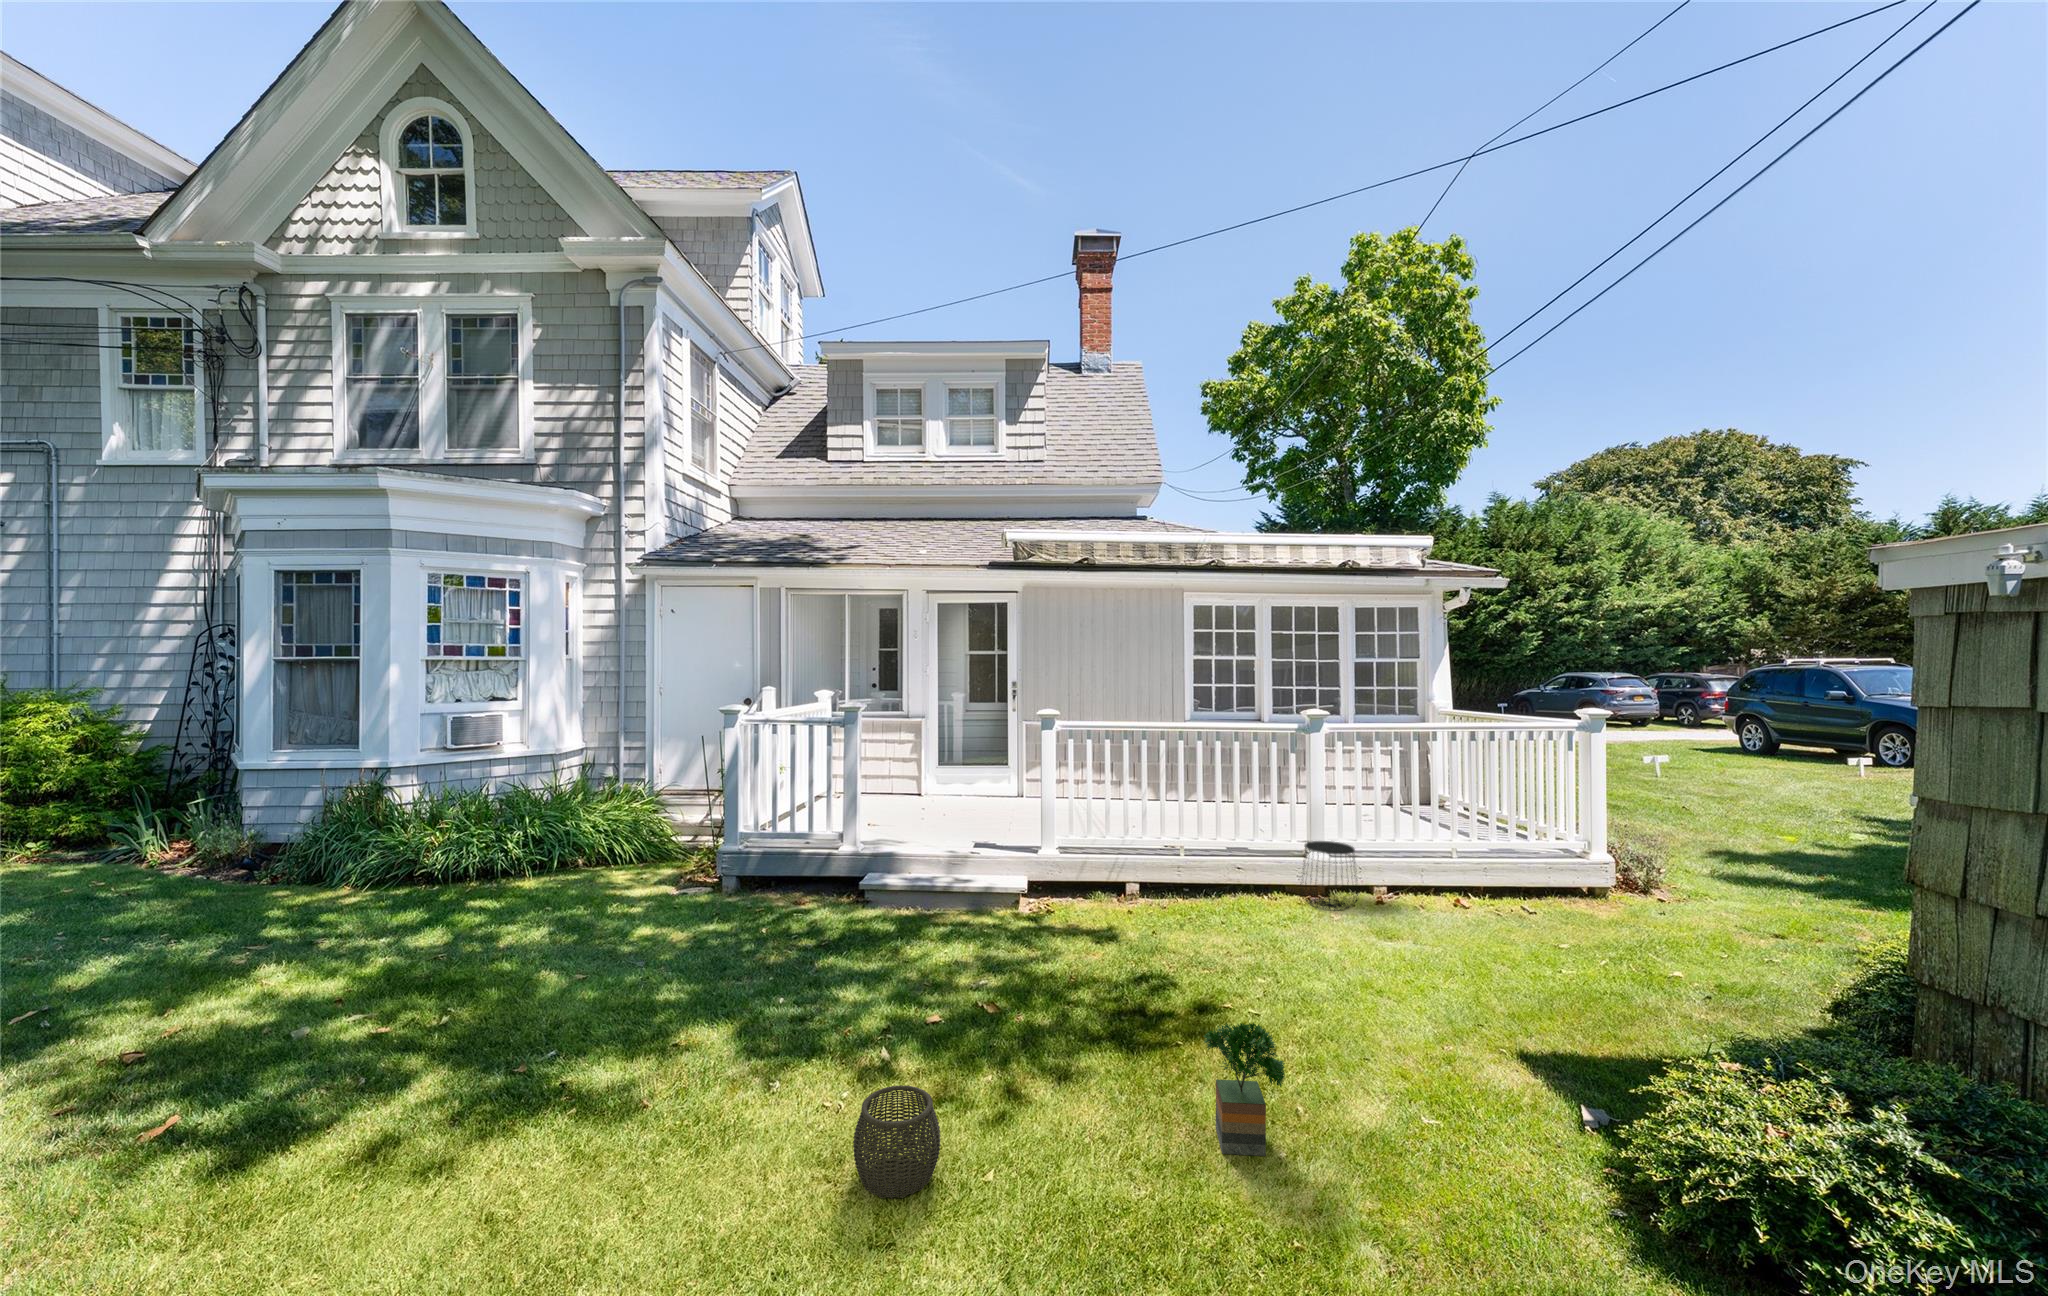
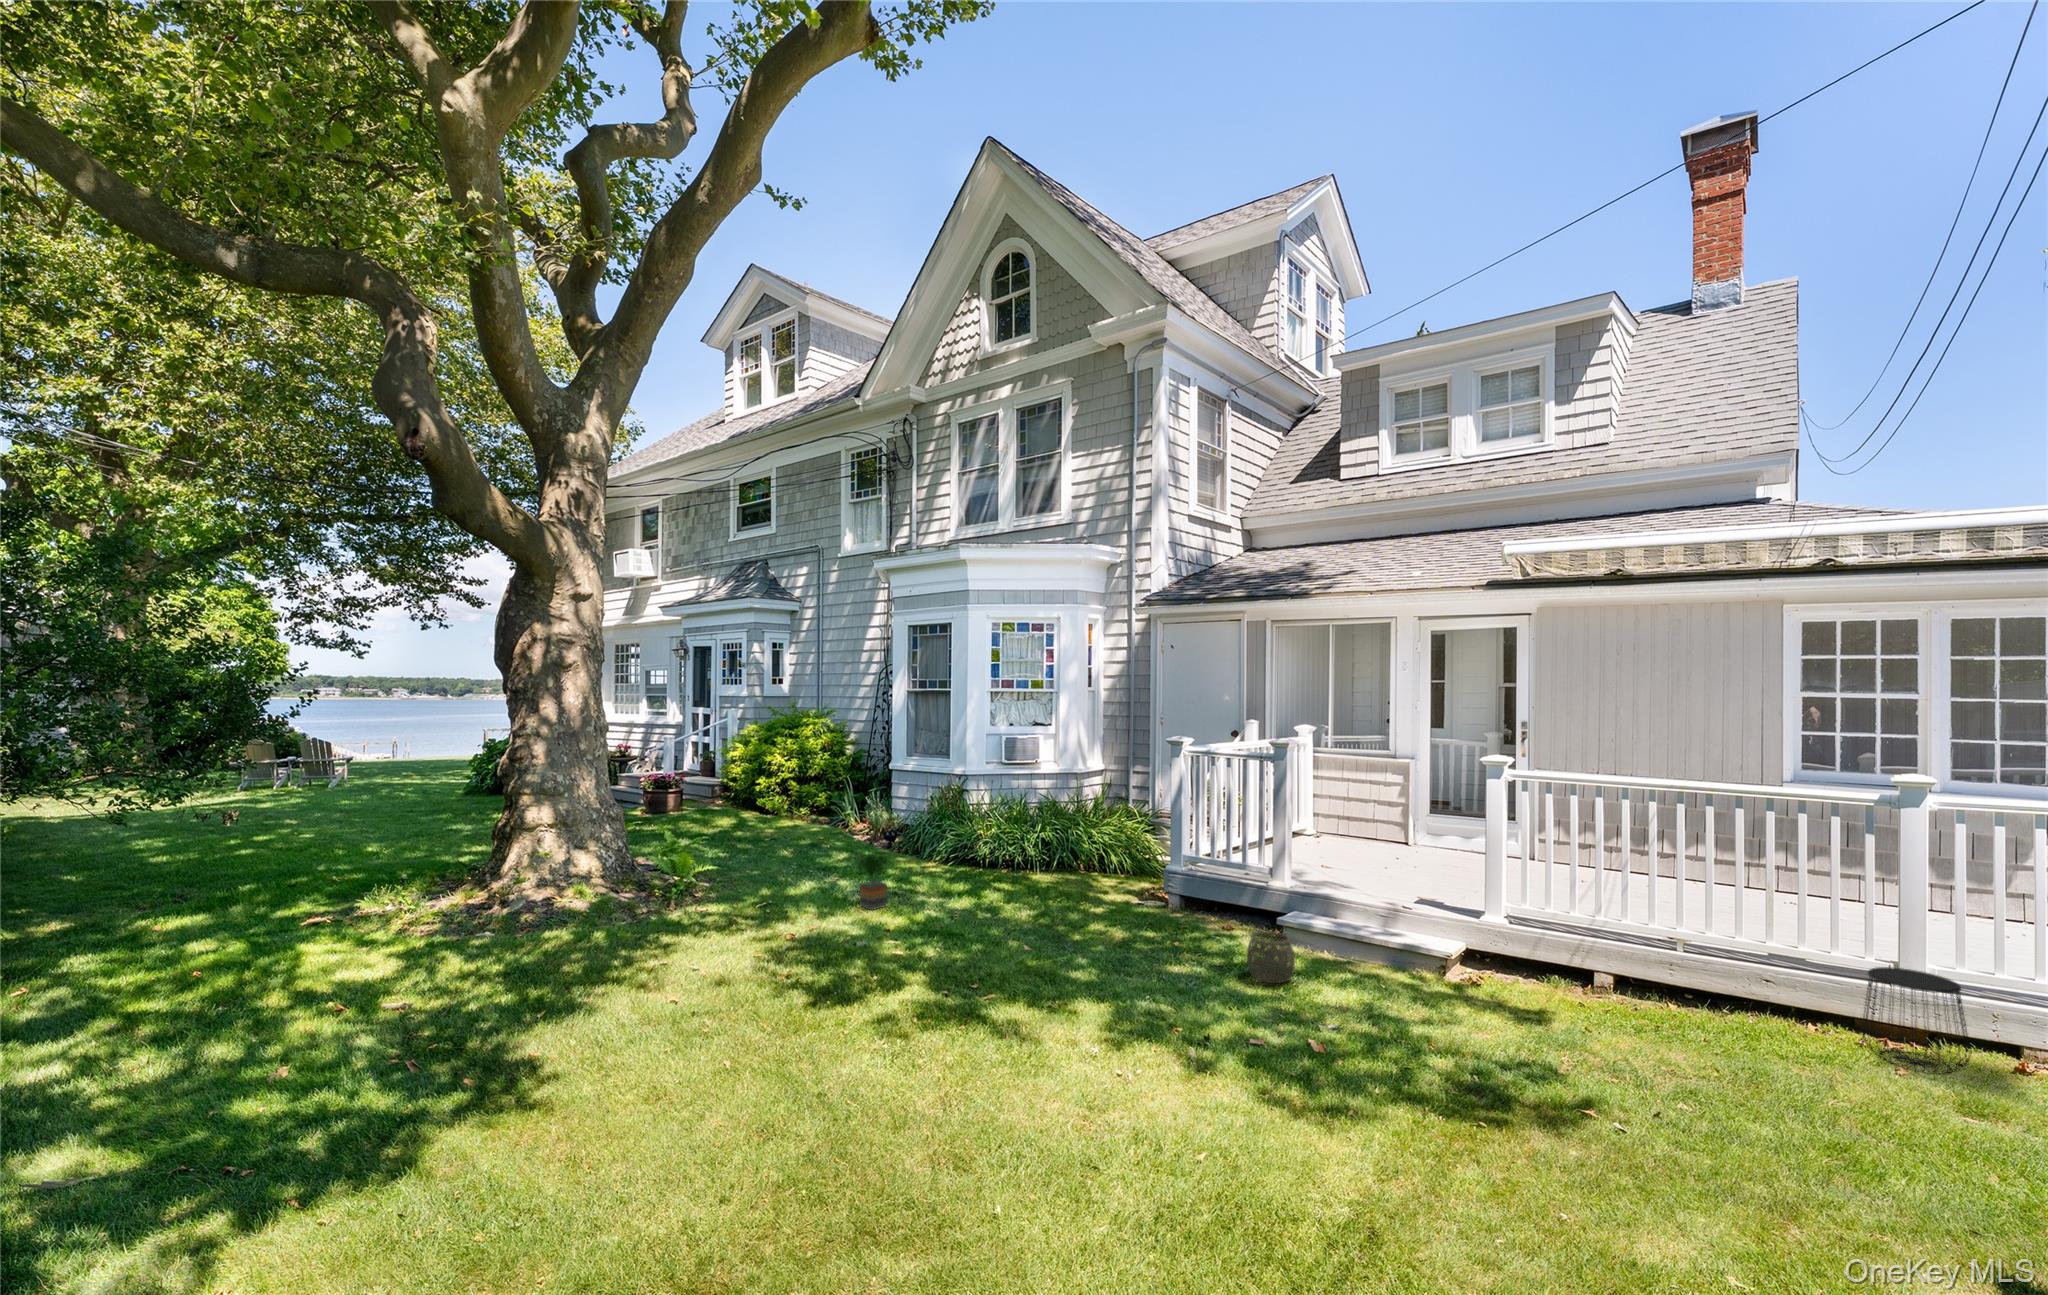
potted tree: present [1203,1022,1285,1156] -> present [857,854,891,910]
woven basket: present [853,1085,941,1199] -> present [1247,931,1295,984]

